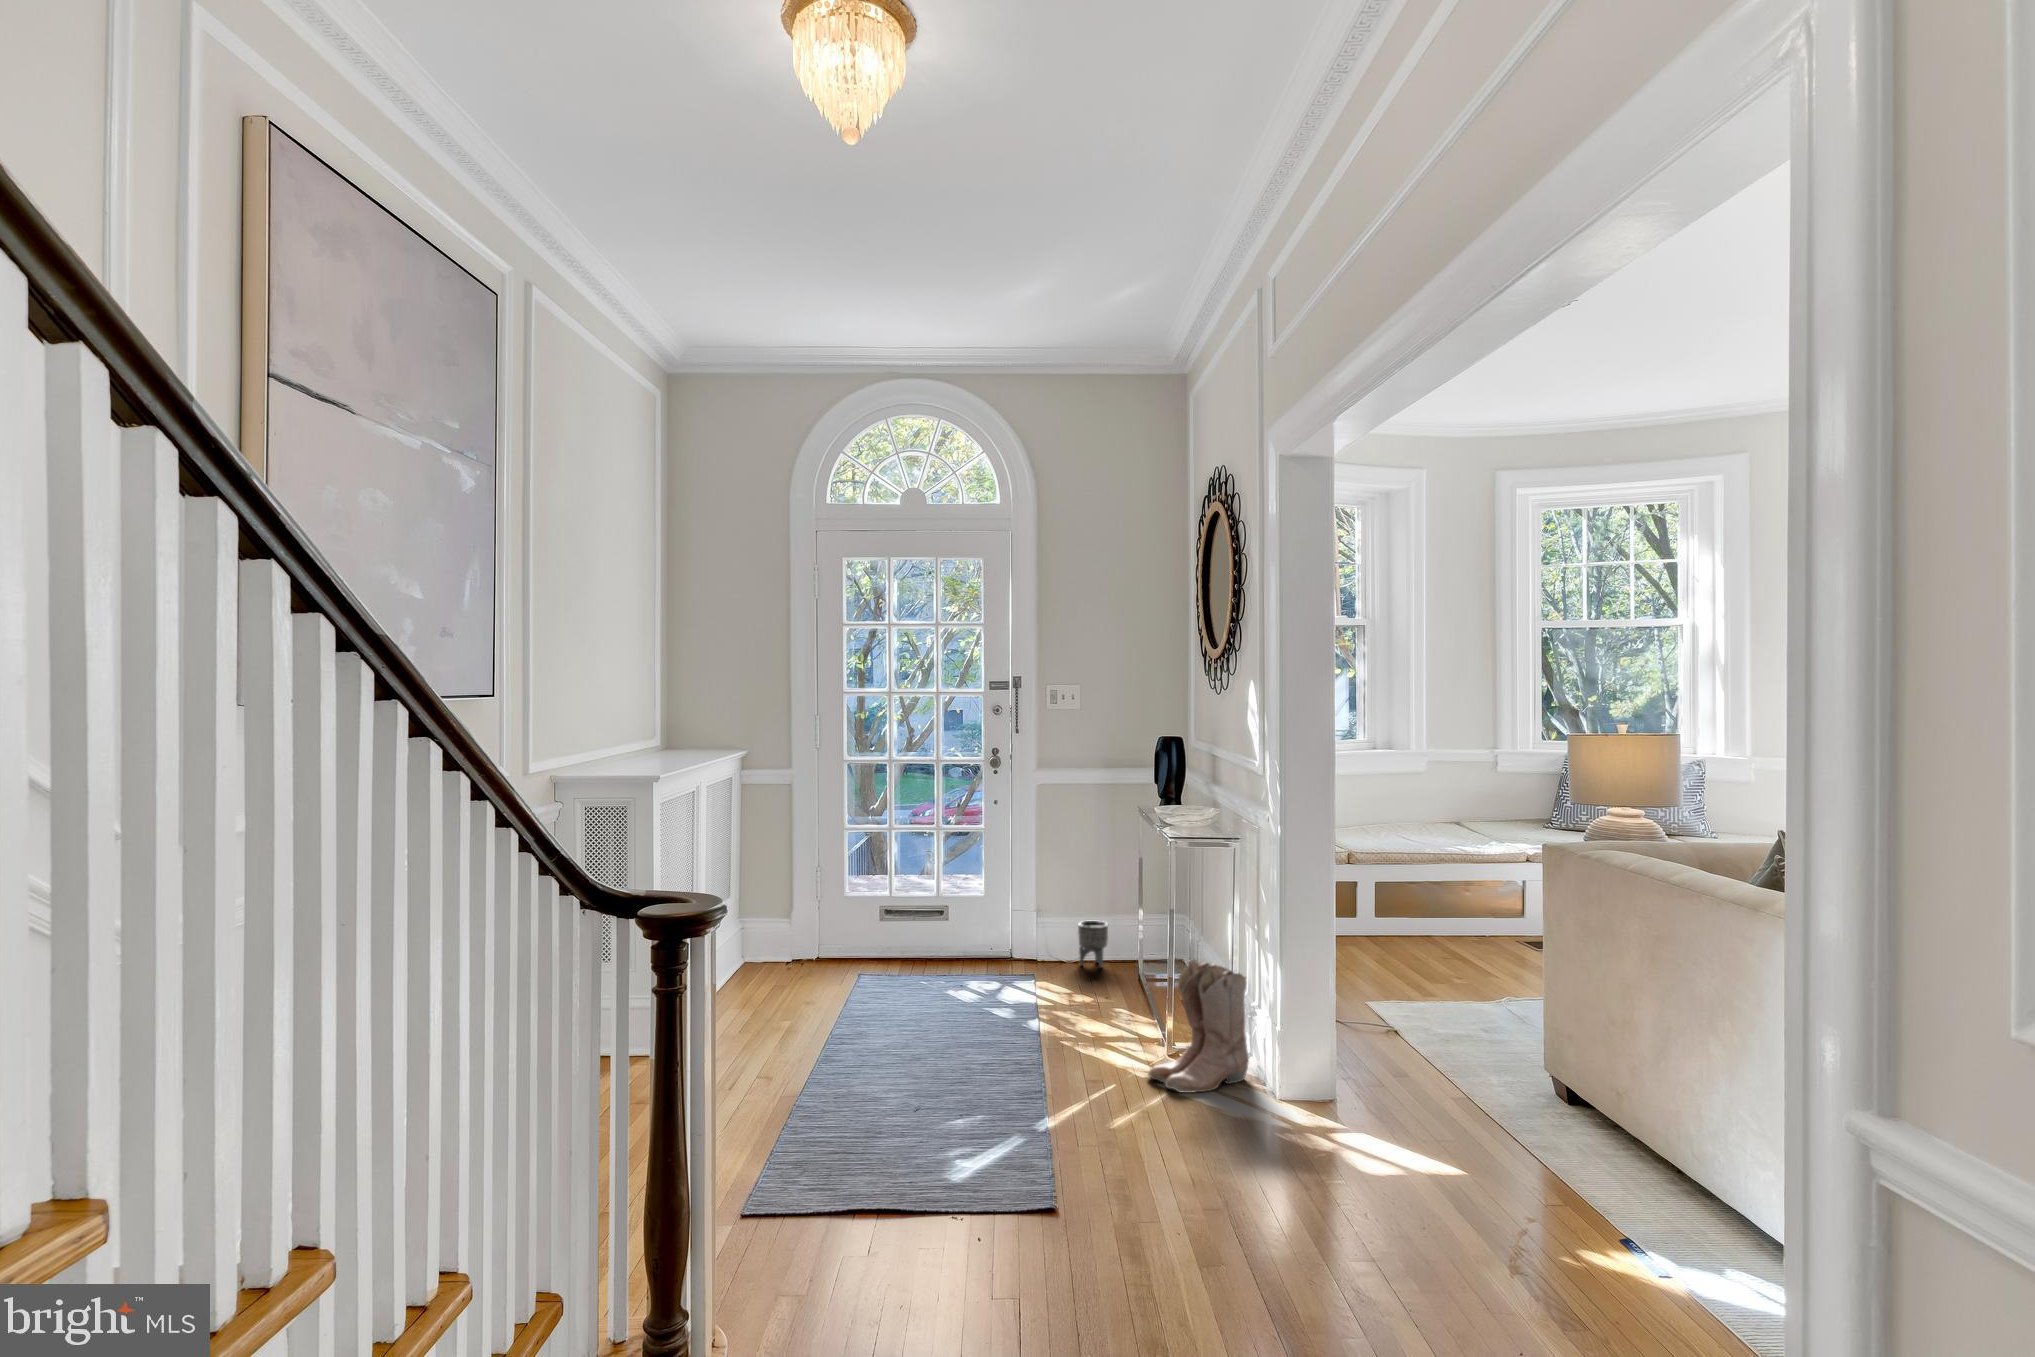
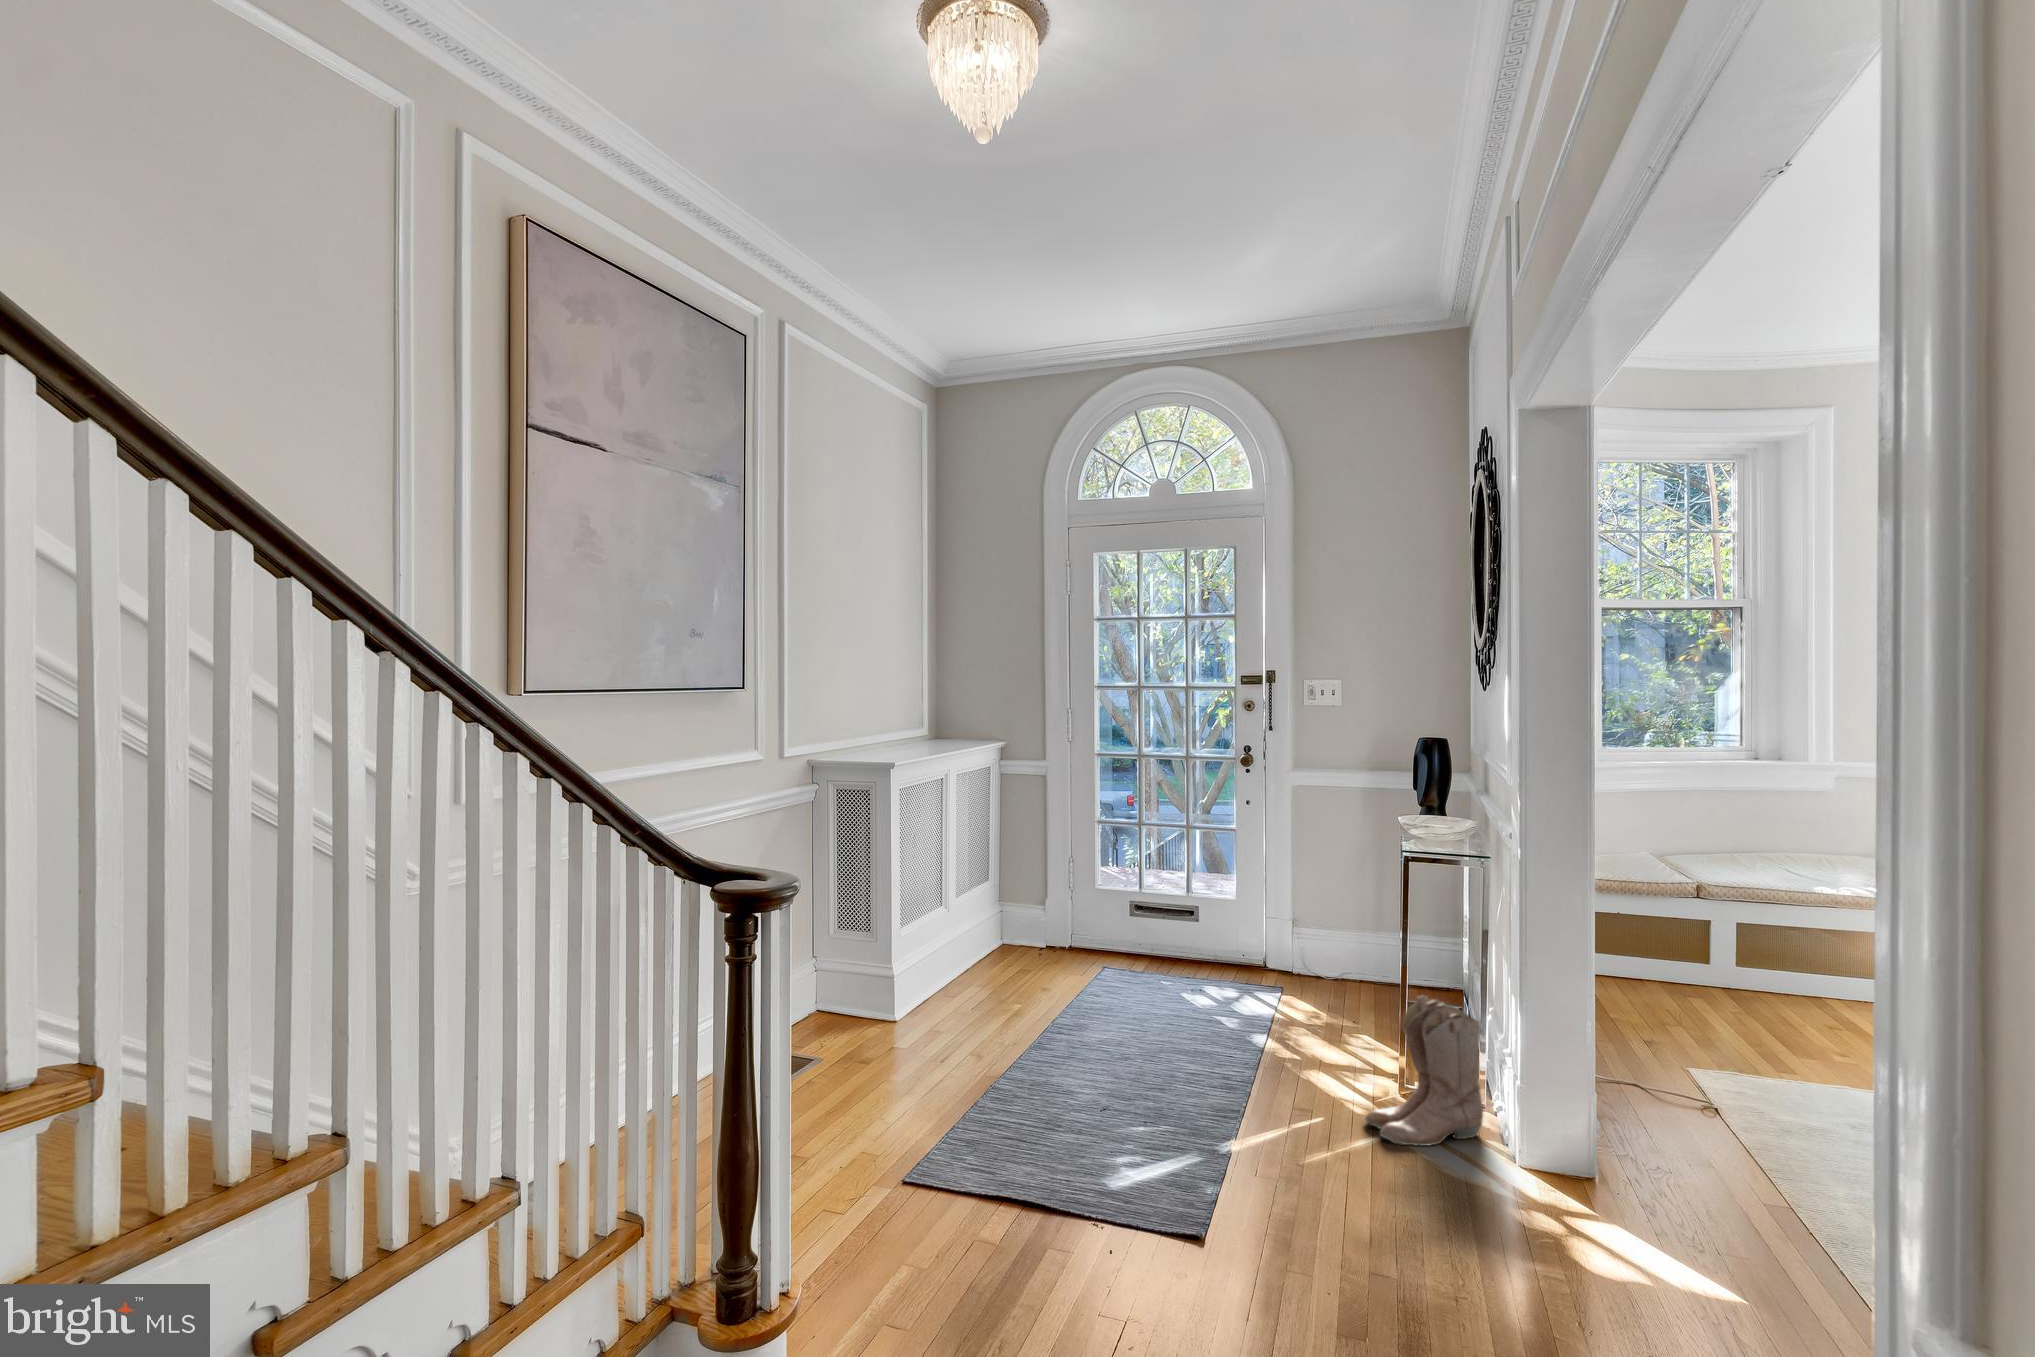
planter: present [1078,921,1108,967] -> none [1338,932,1373,985]

